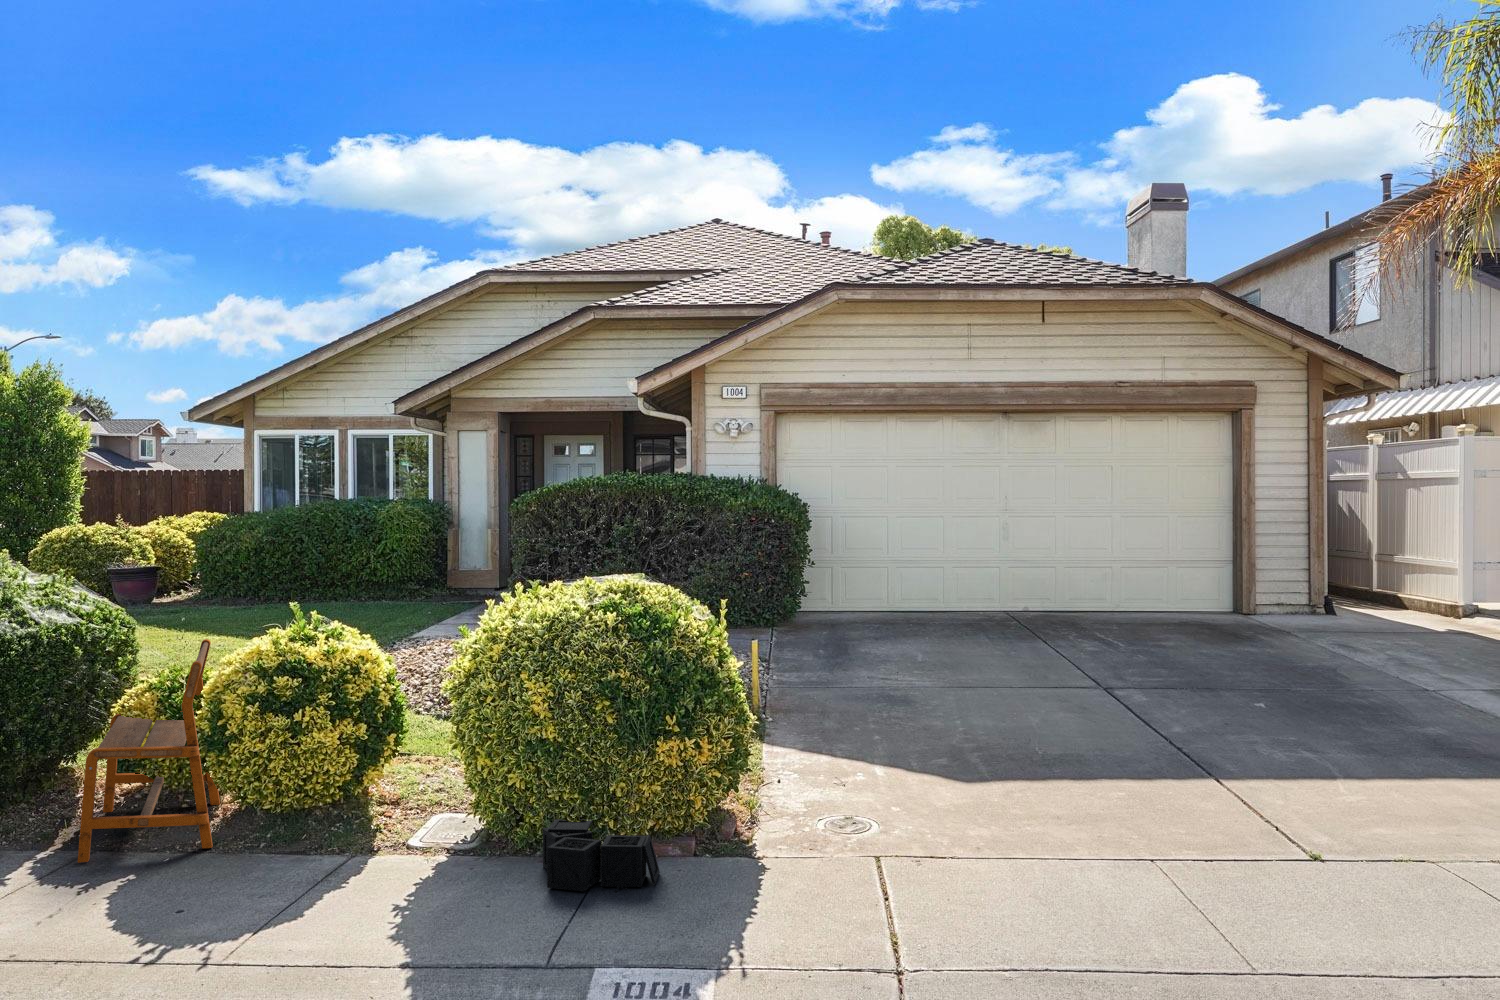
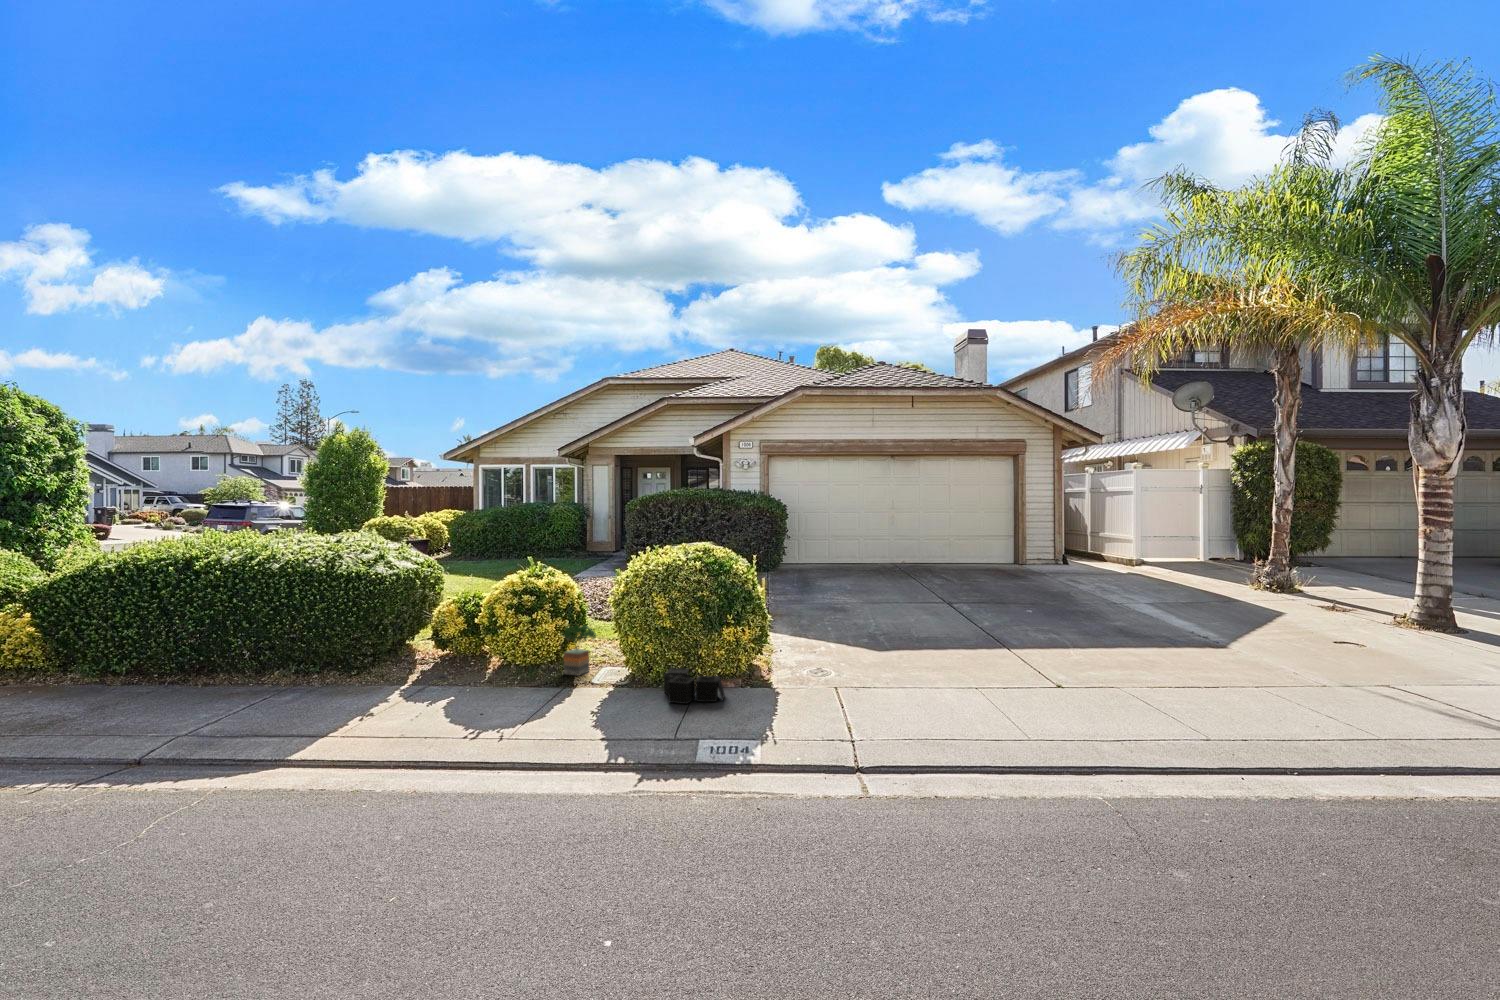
bench: present [78,639,220,863] -> none [423,576,491,691]
potted tree: none [345,730,423,832] -> present [561,624,596,676]

